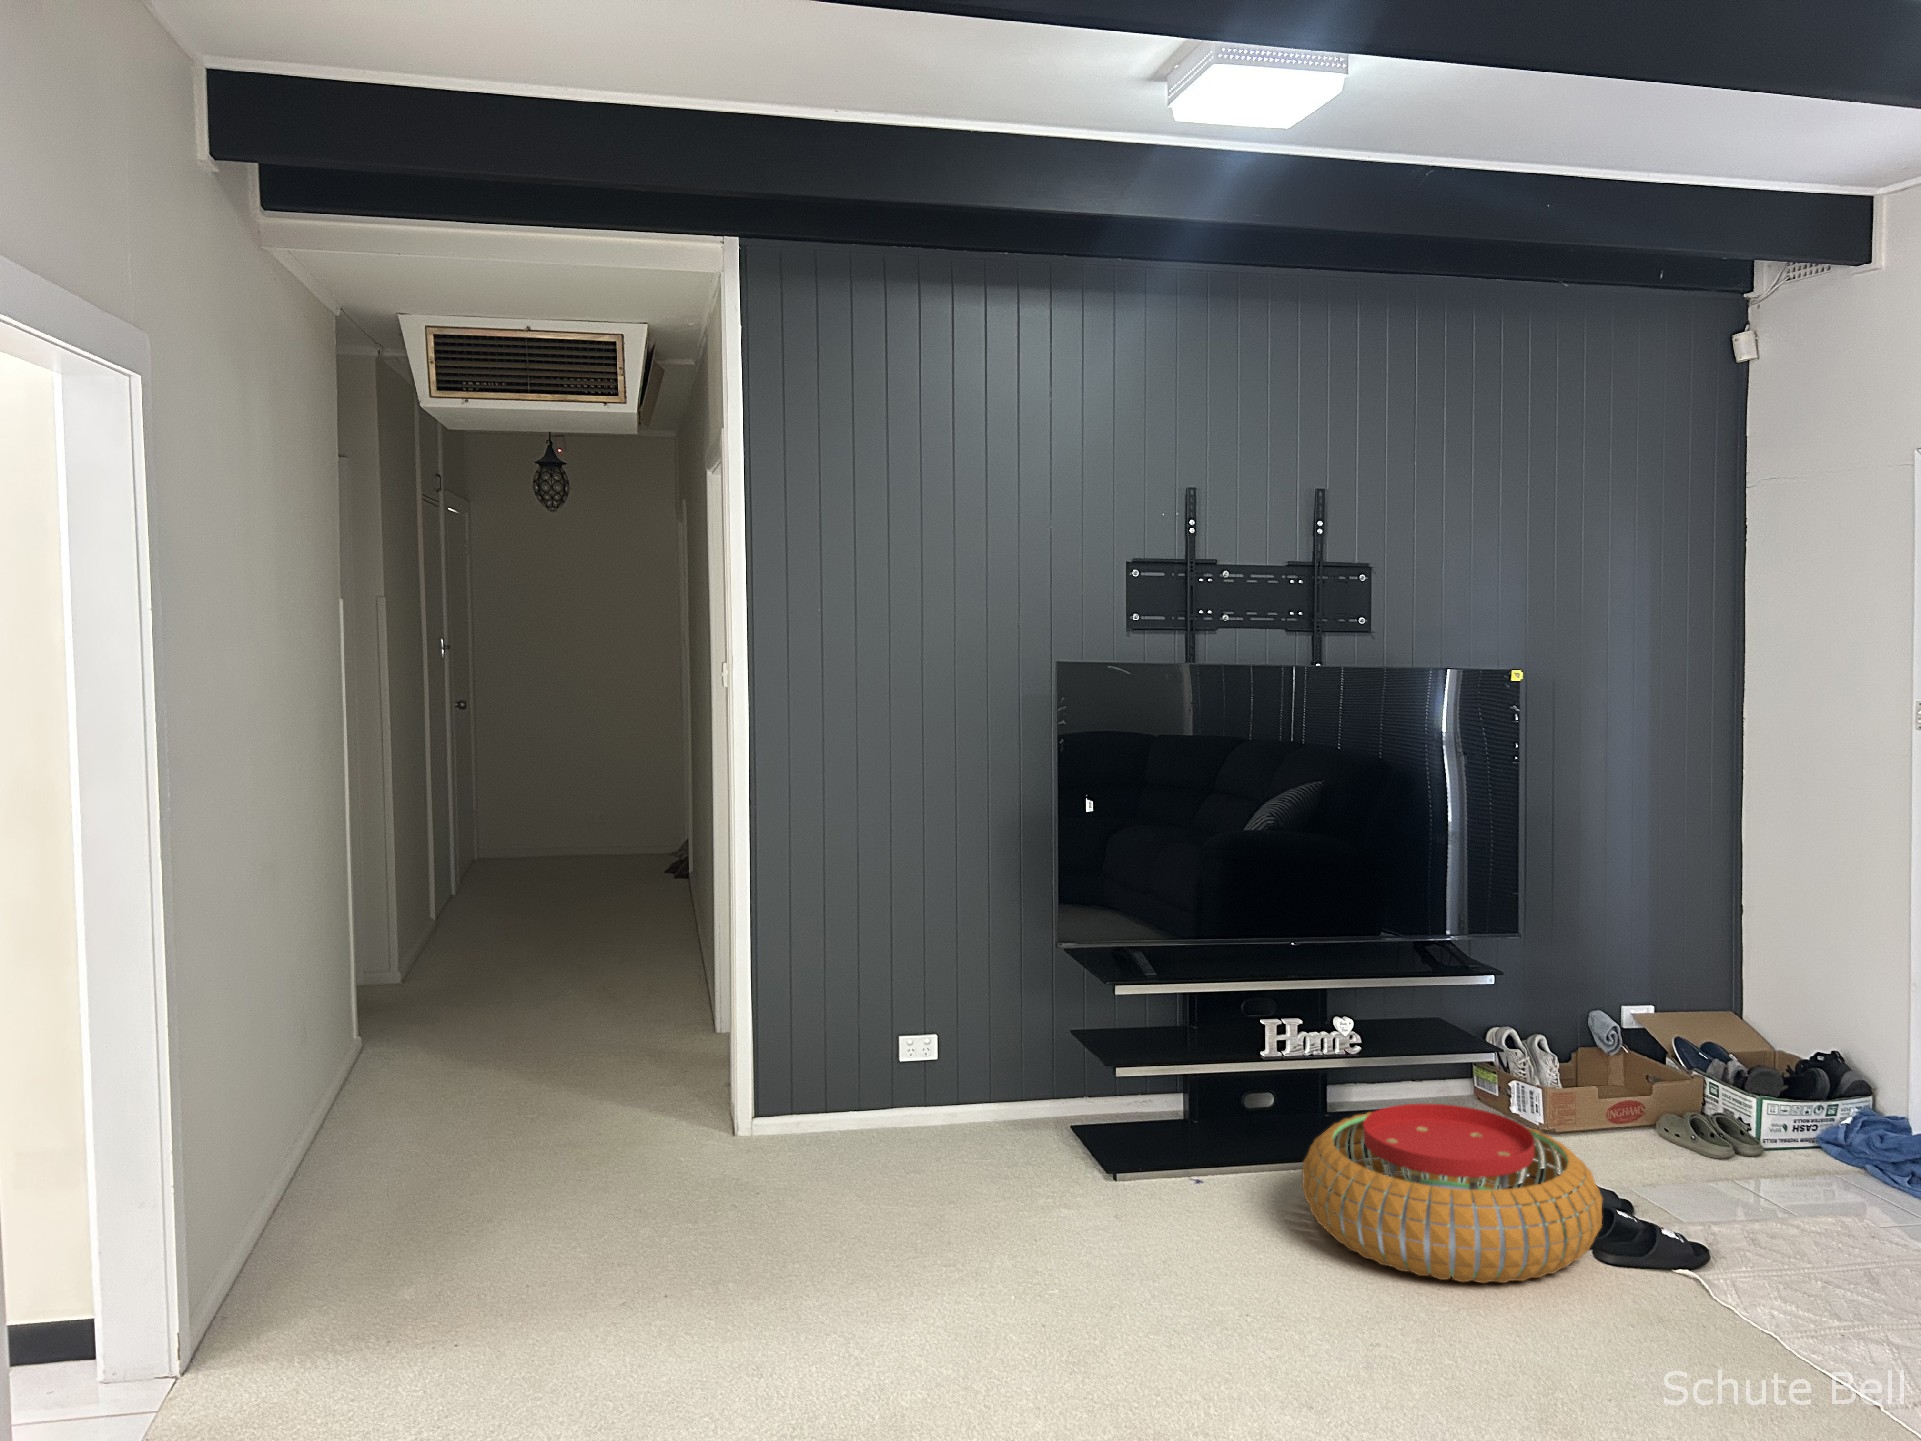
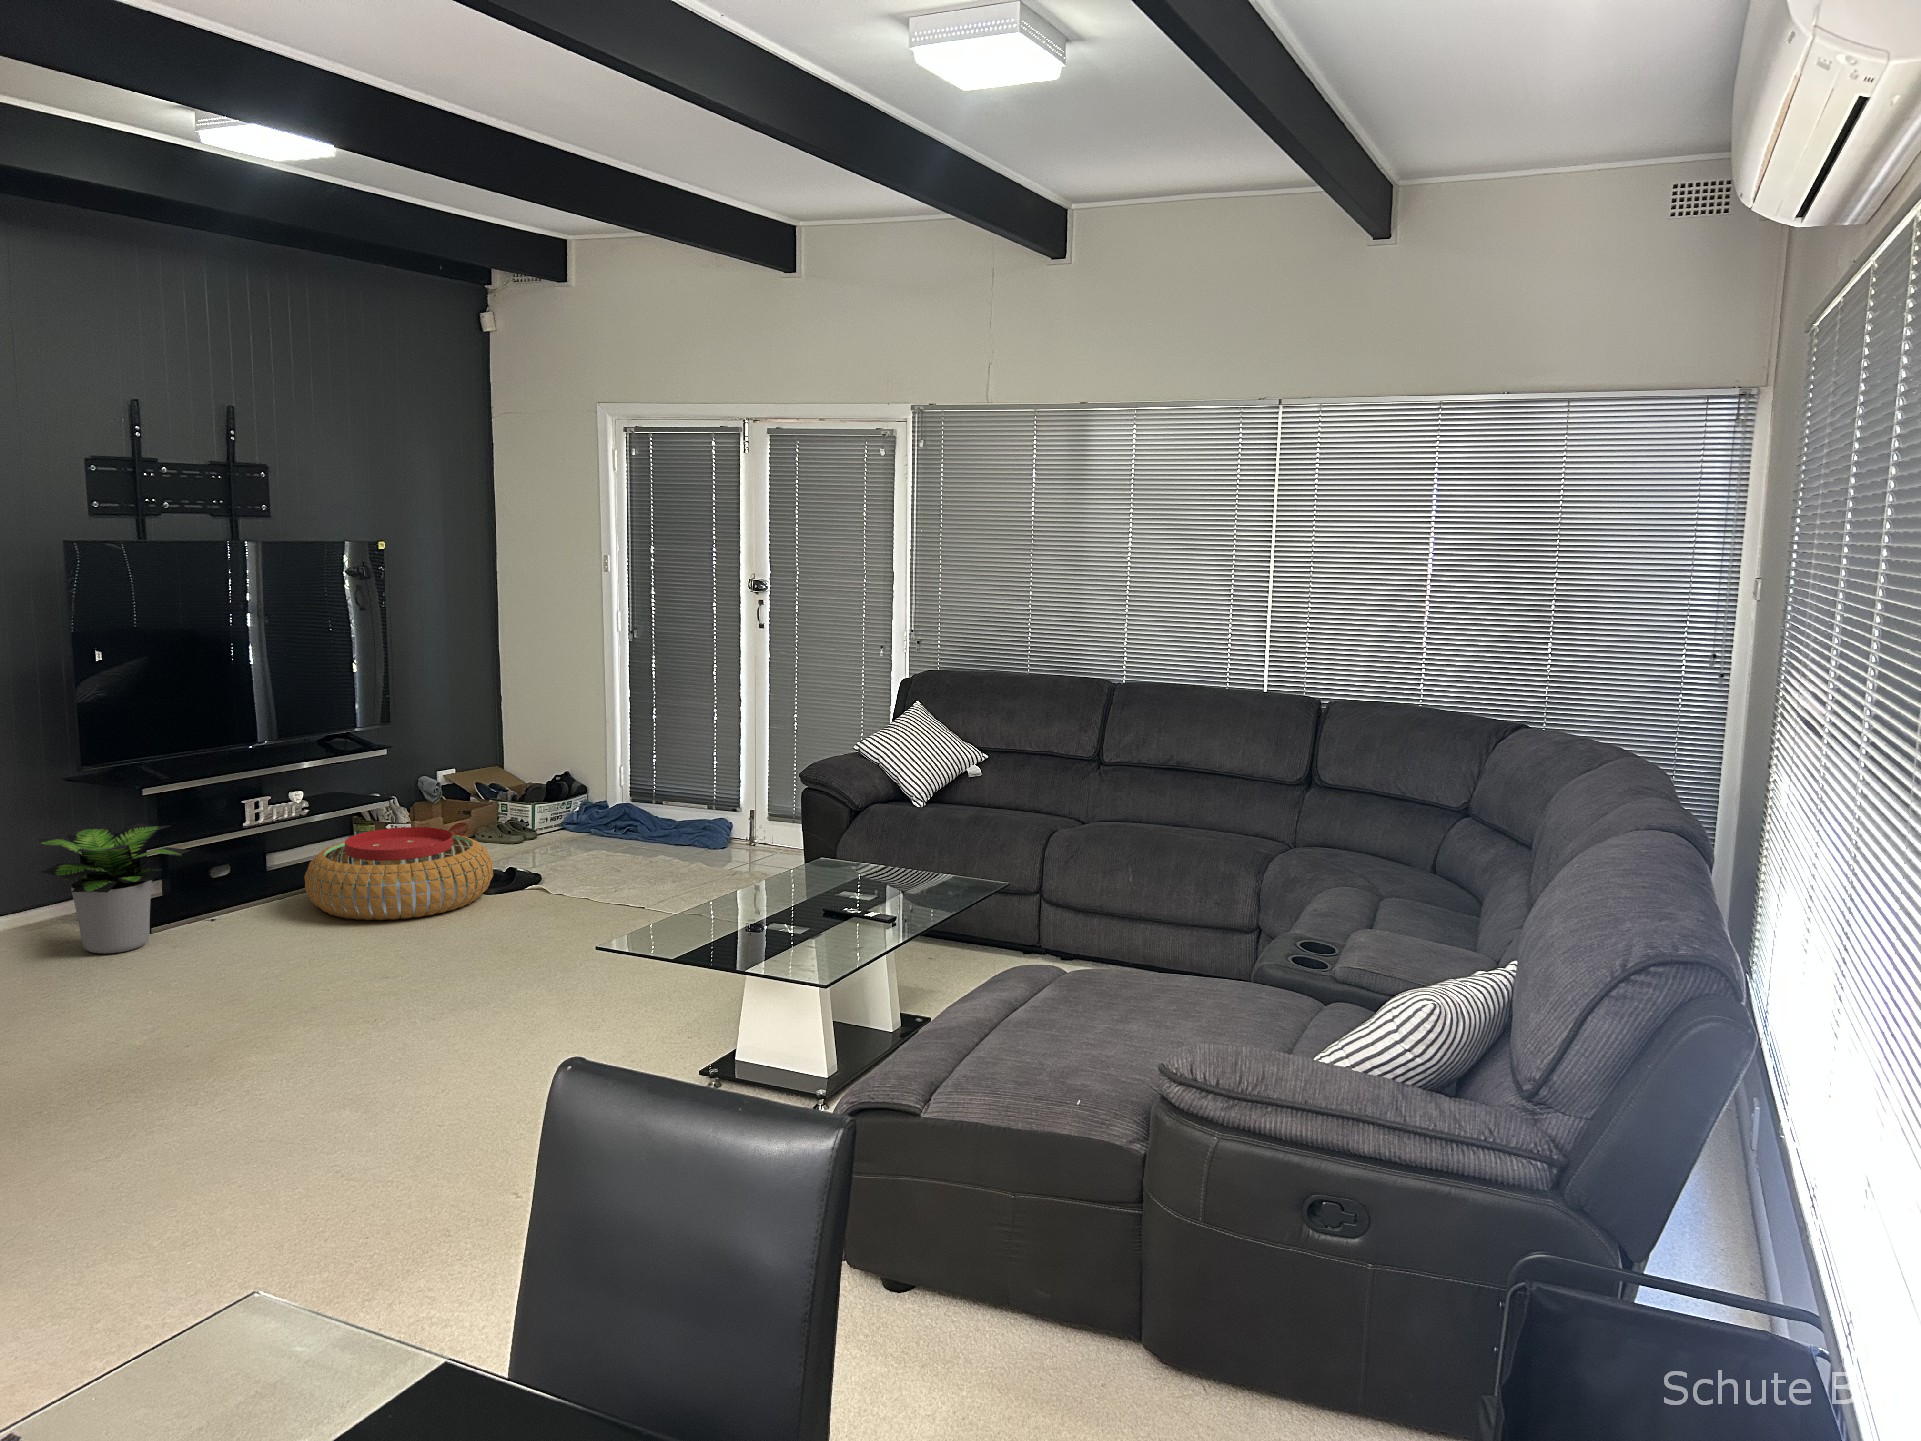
potted plant: none [970,1025,1151,1205] -> present [37,823,191,954]

